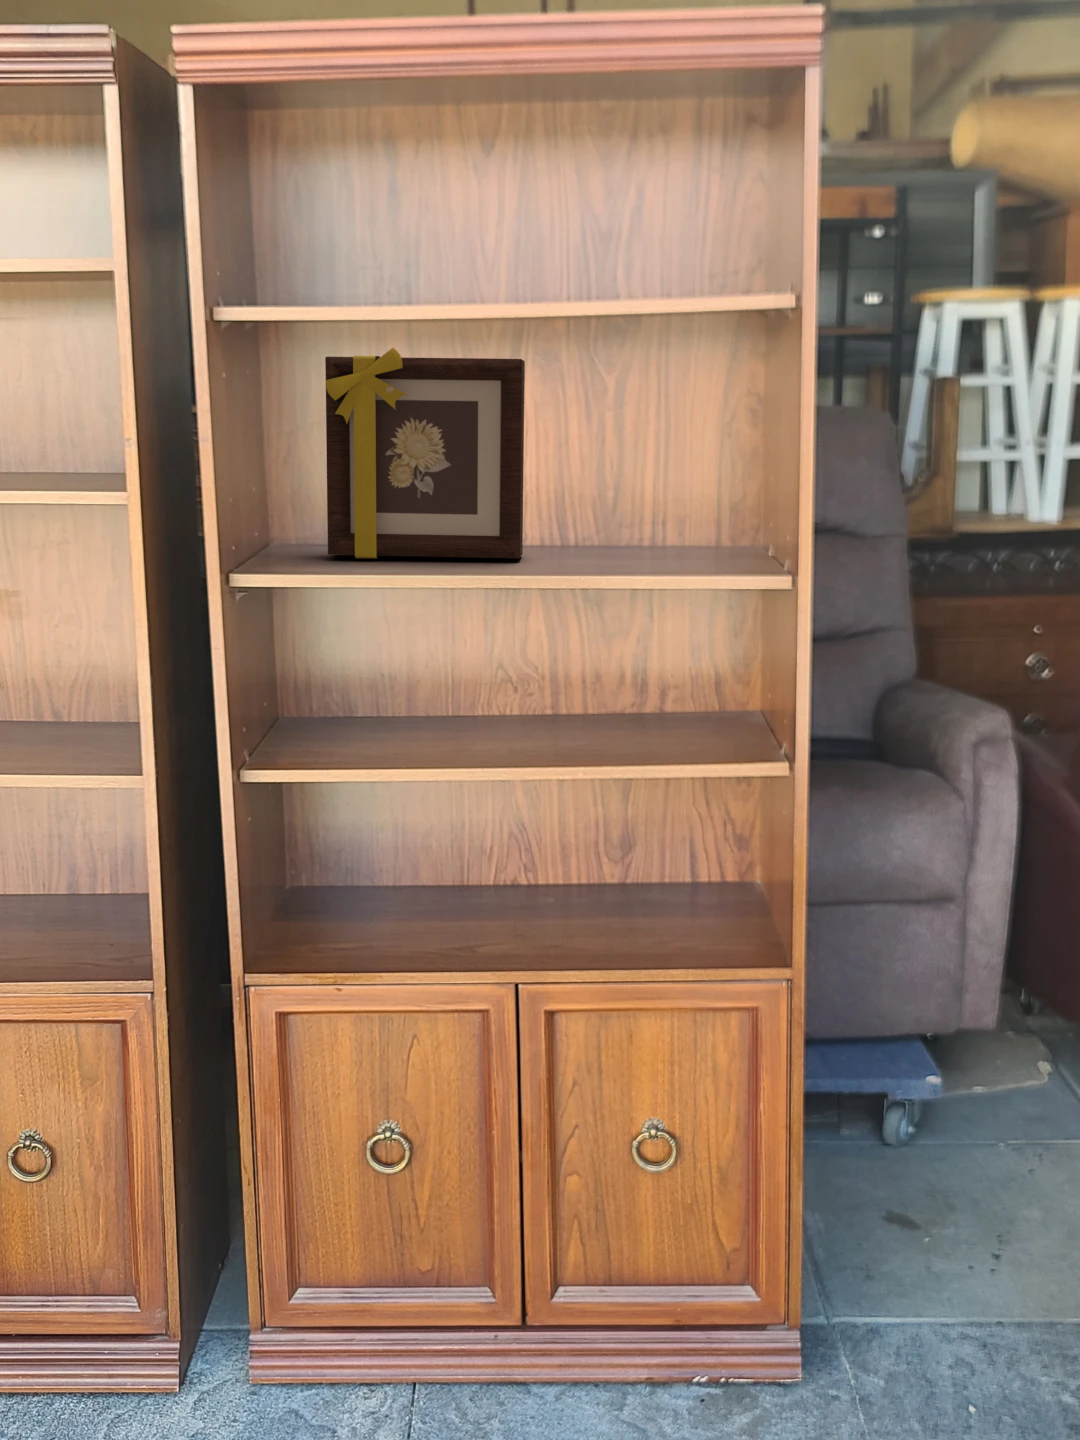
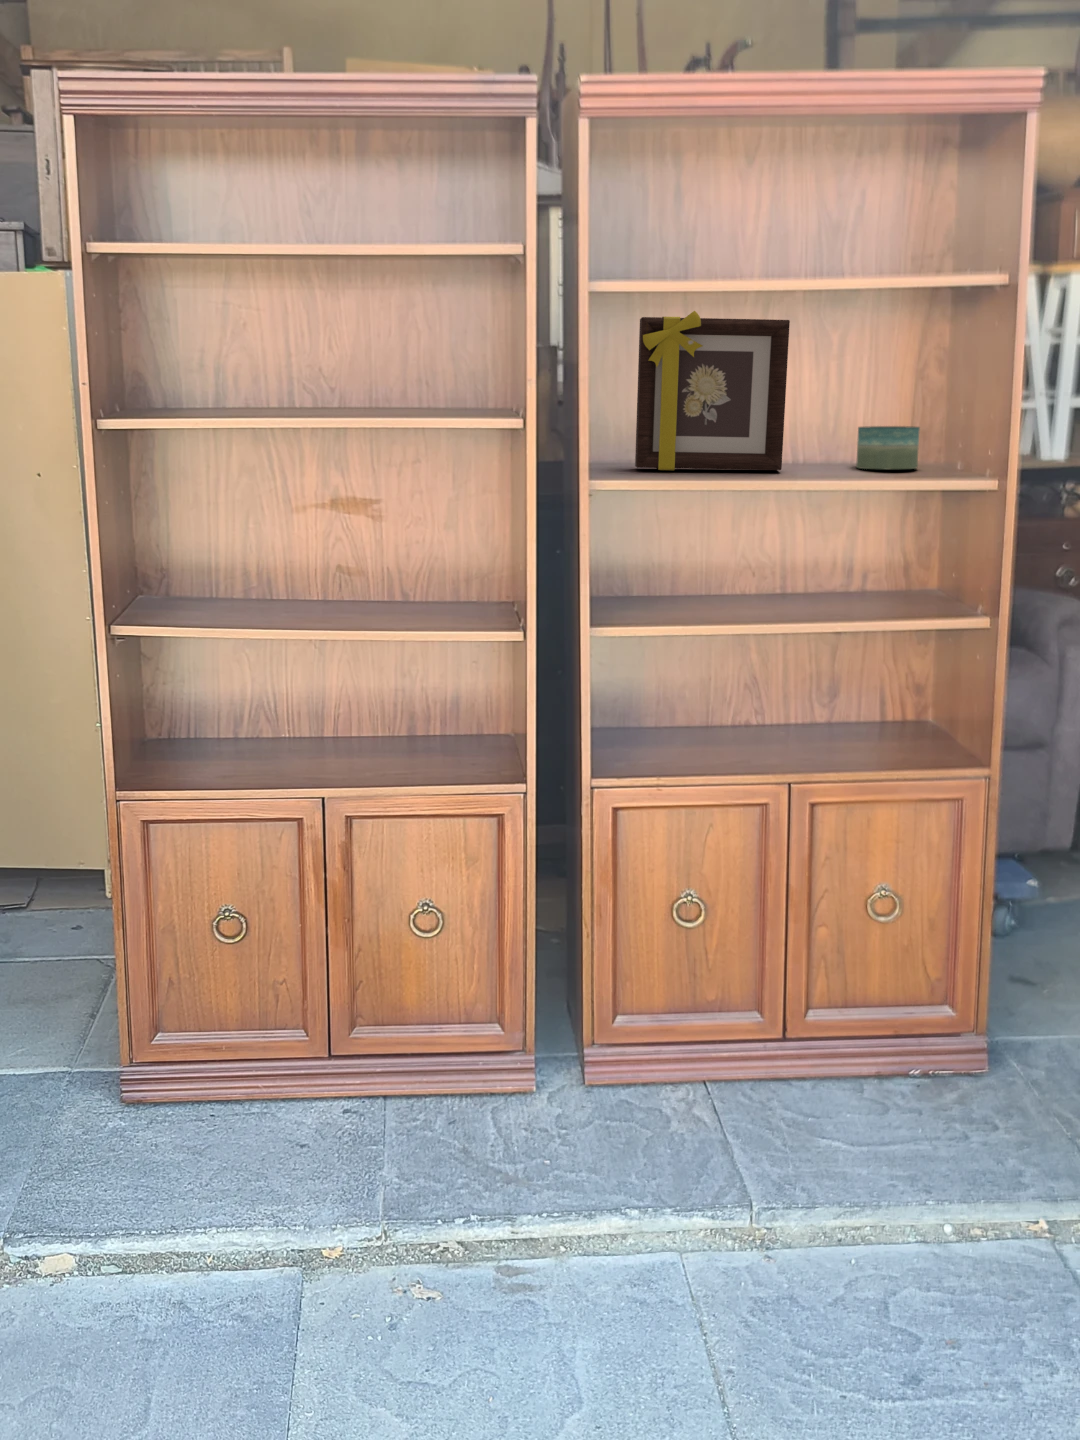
candle: none [634,497,715,557] -> present [856,426,920,469]

